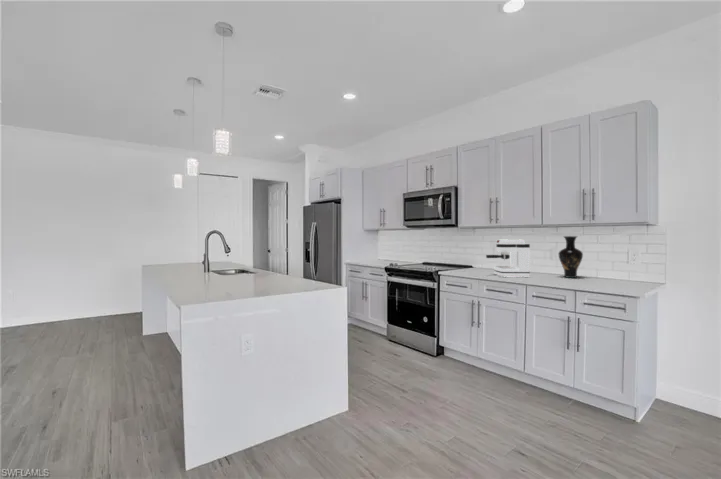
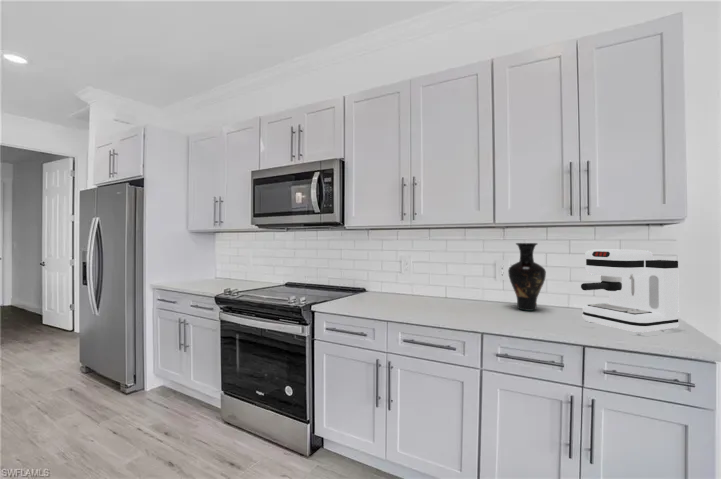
coffee maker: present [486,239,530,277] -> present [581,250,679,334]

